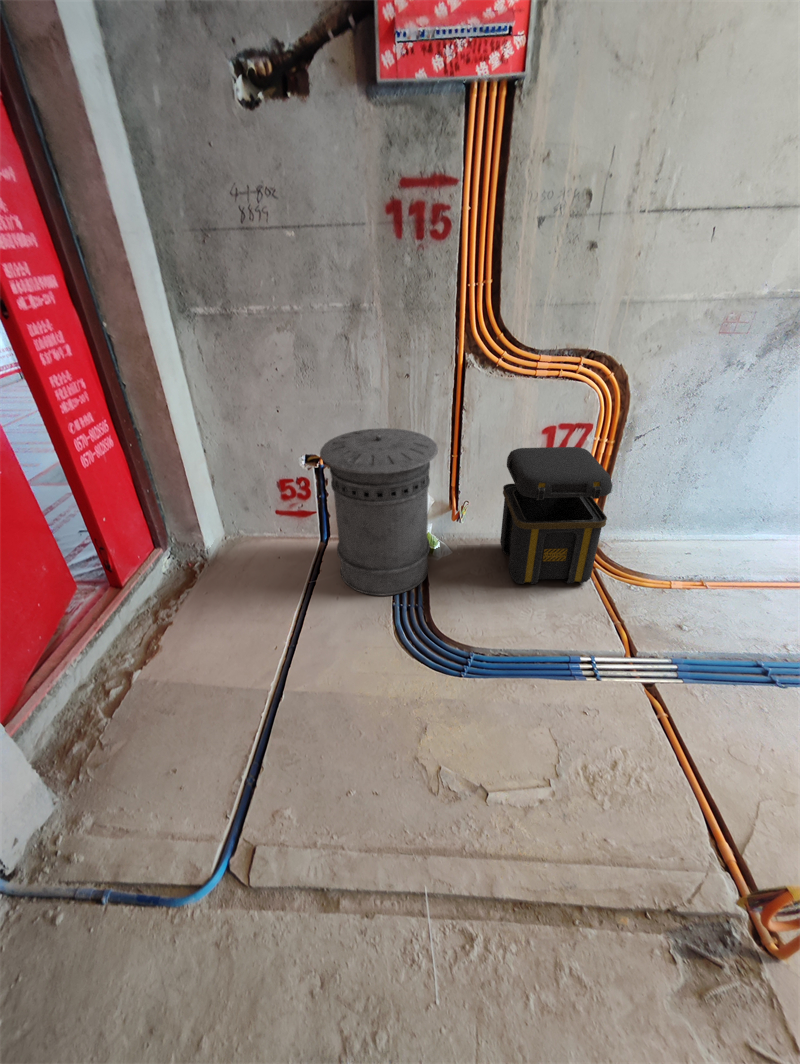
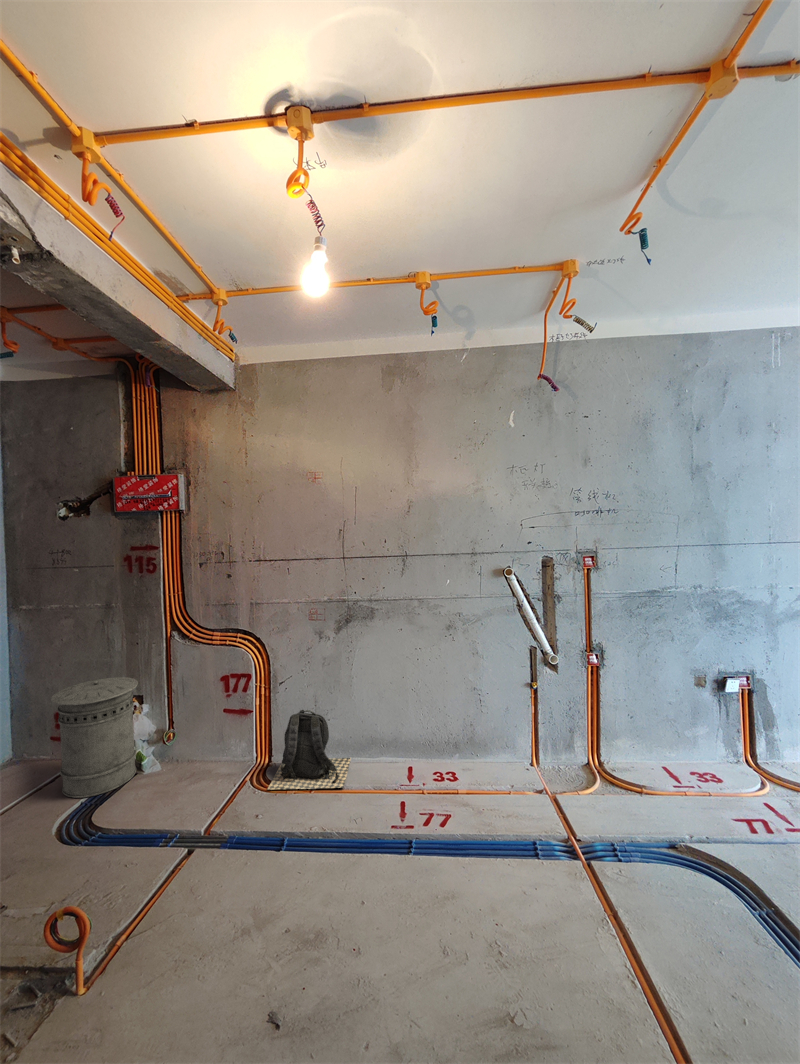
toolbox: present [500,447,612,584] -> none [171,689,247,790]
backpack: none [615,477,755,584] -> present [268,710,351,790]

